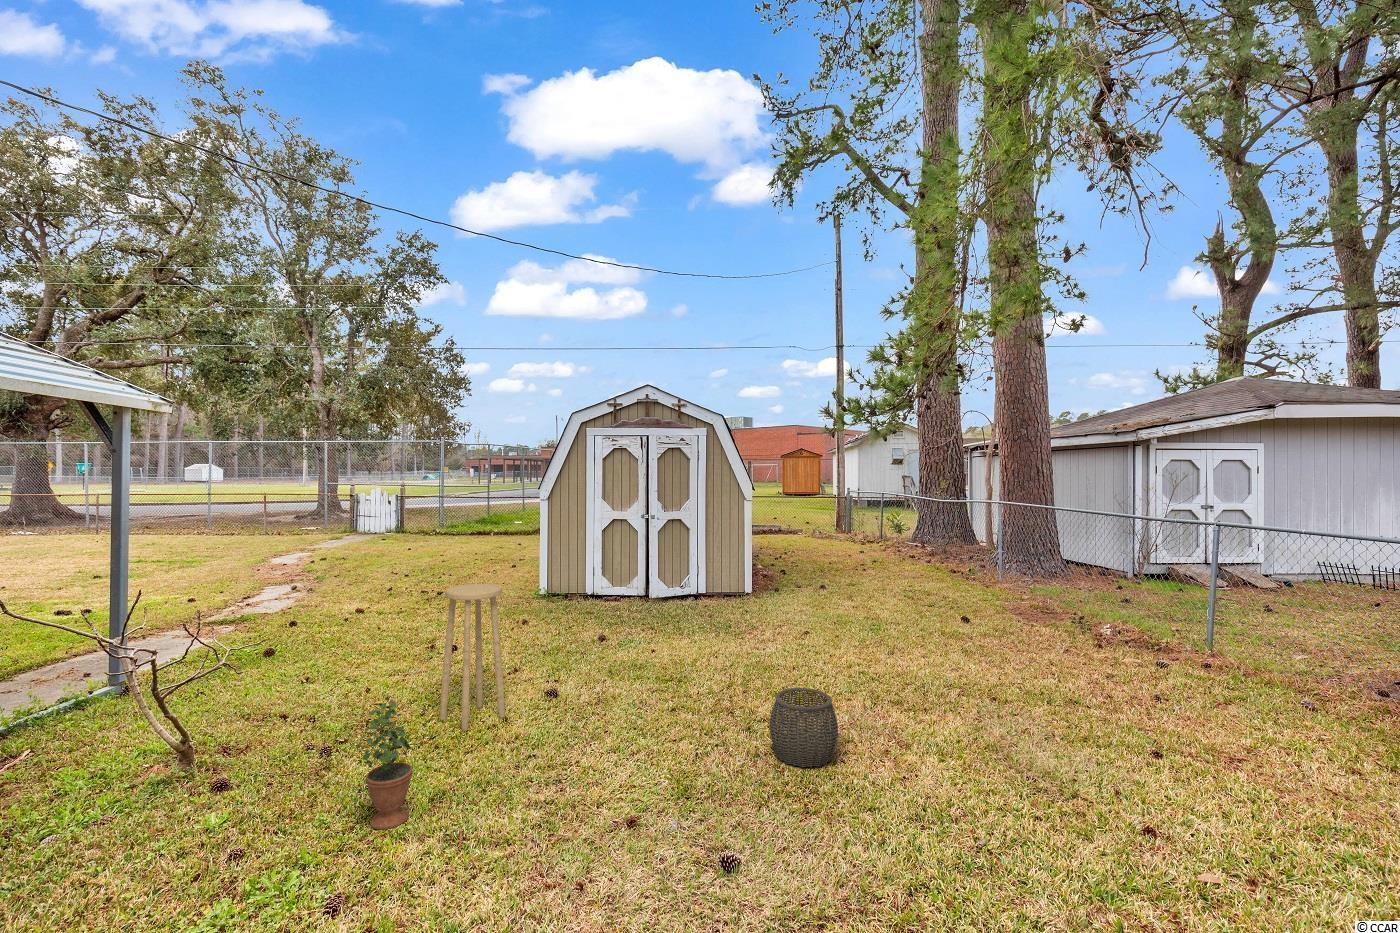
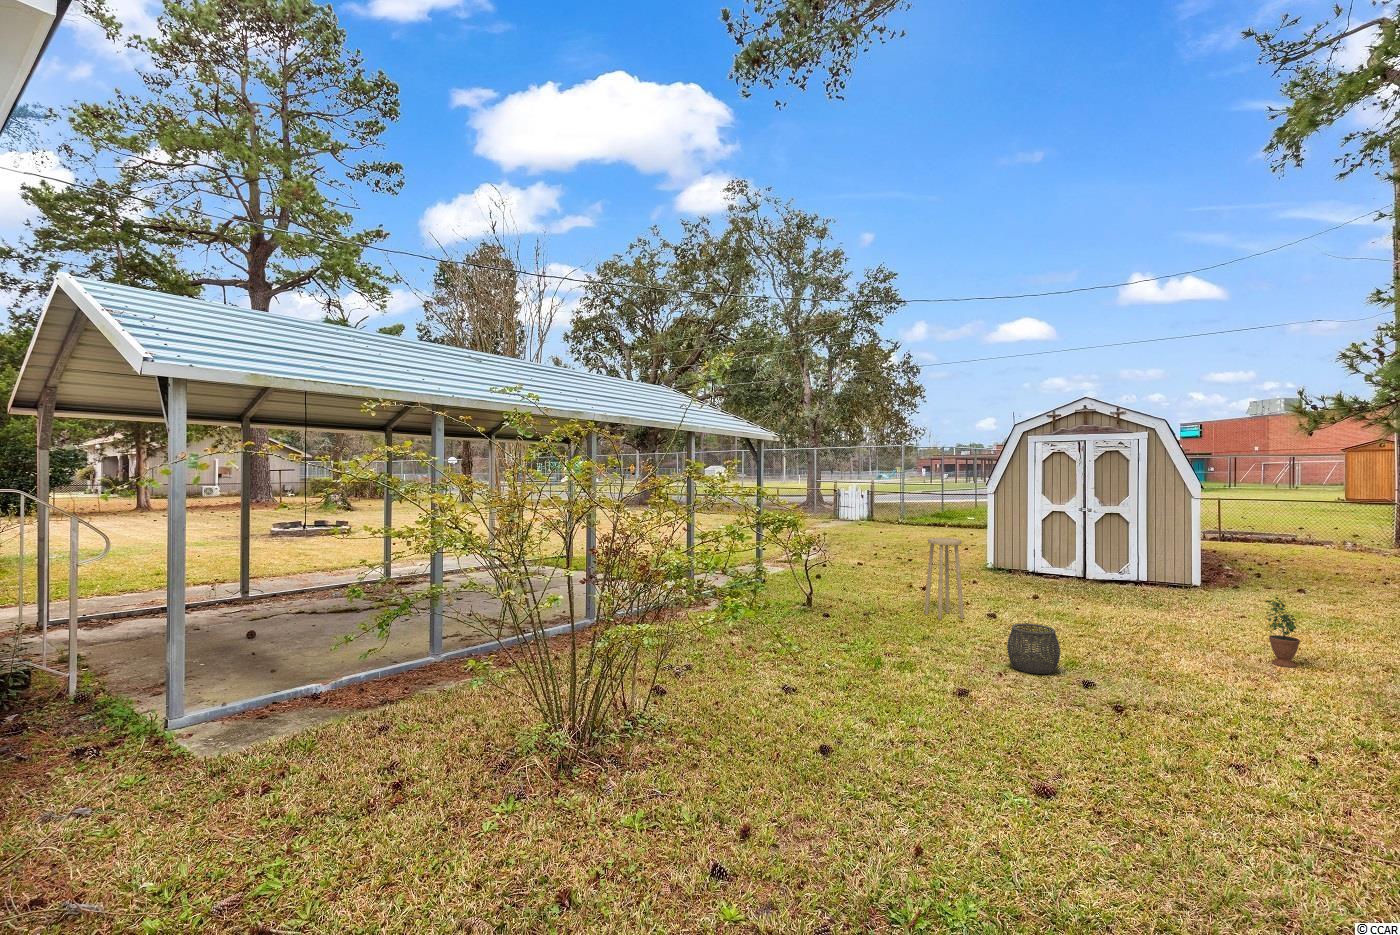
woven basket: present [769,688,839,768] -> present [1007,623,1060,674]
potted plant: present [357,696,413,829] -> present [1266,597,1300,667]

